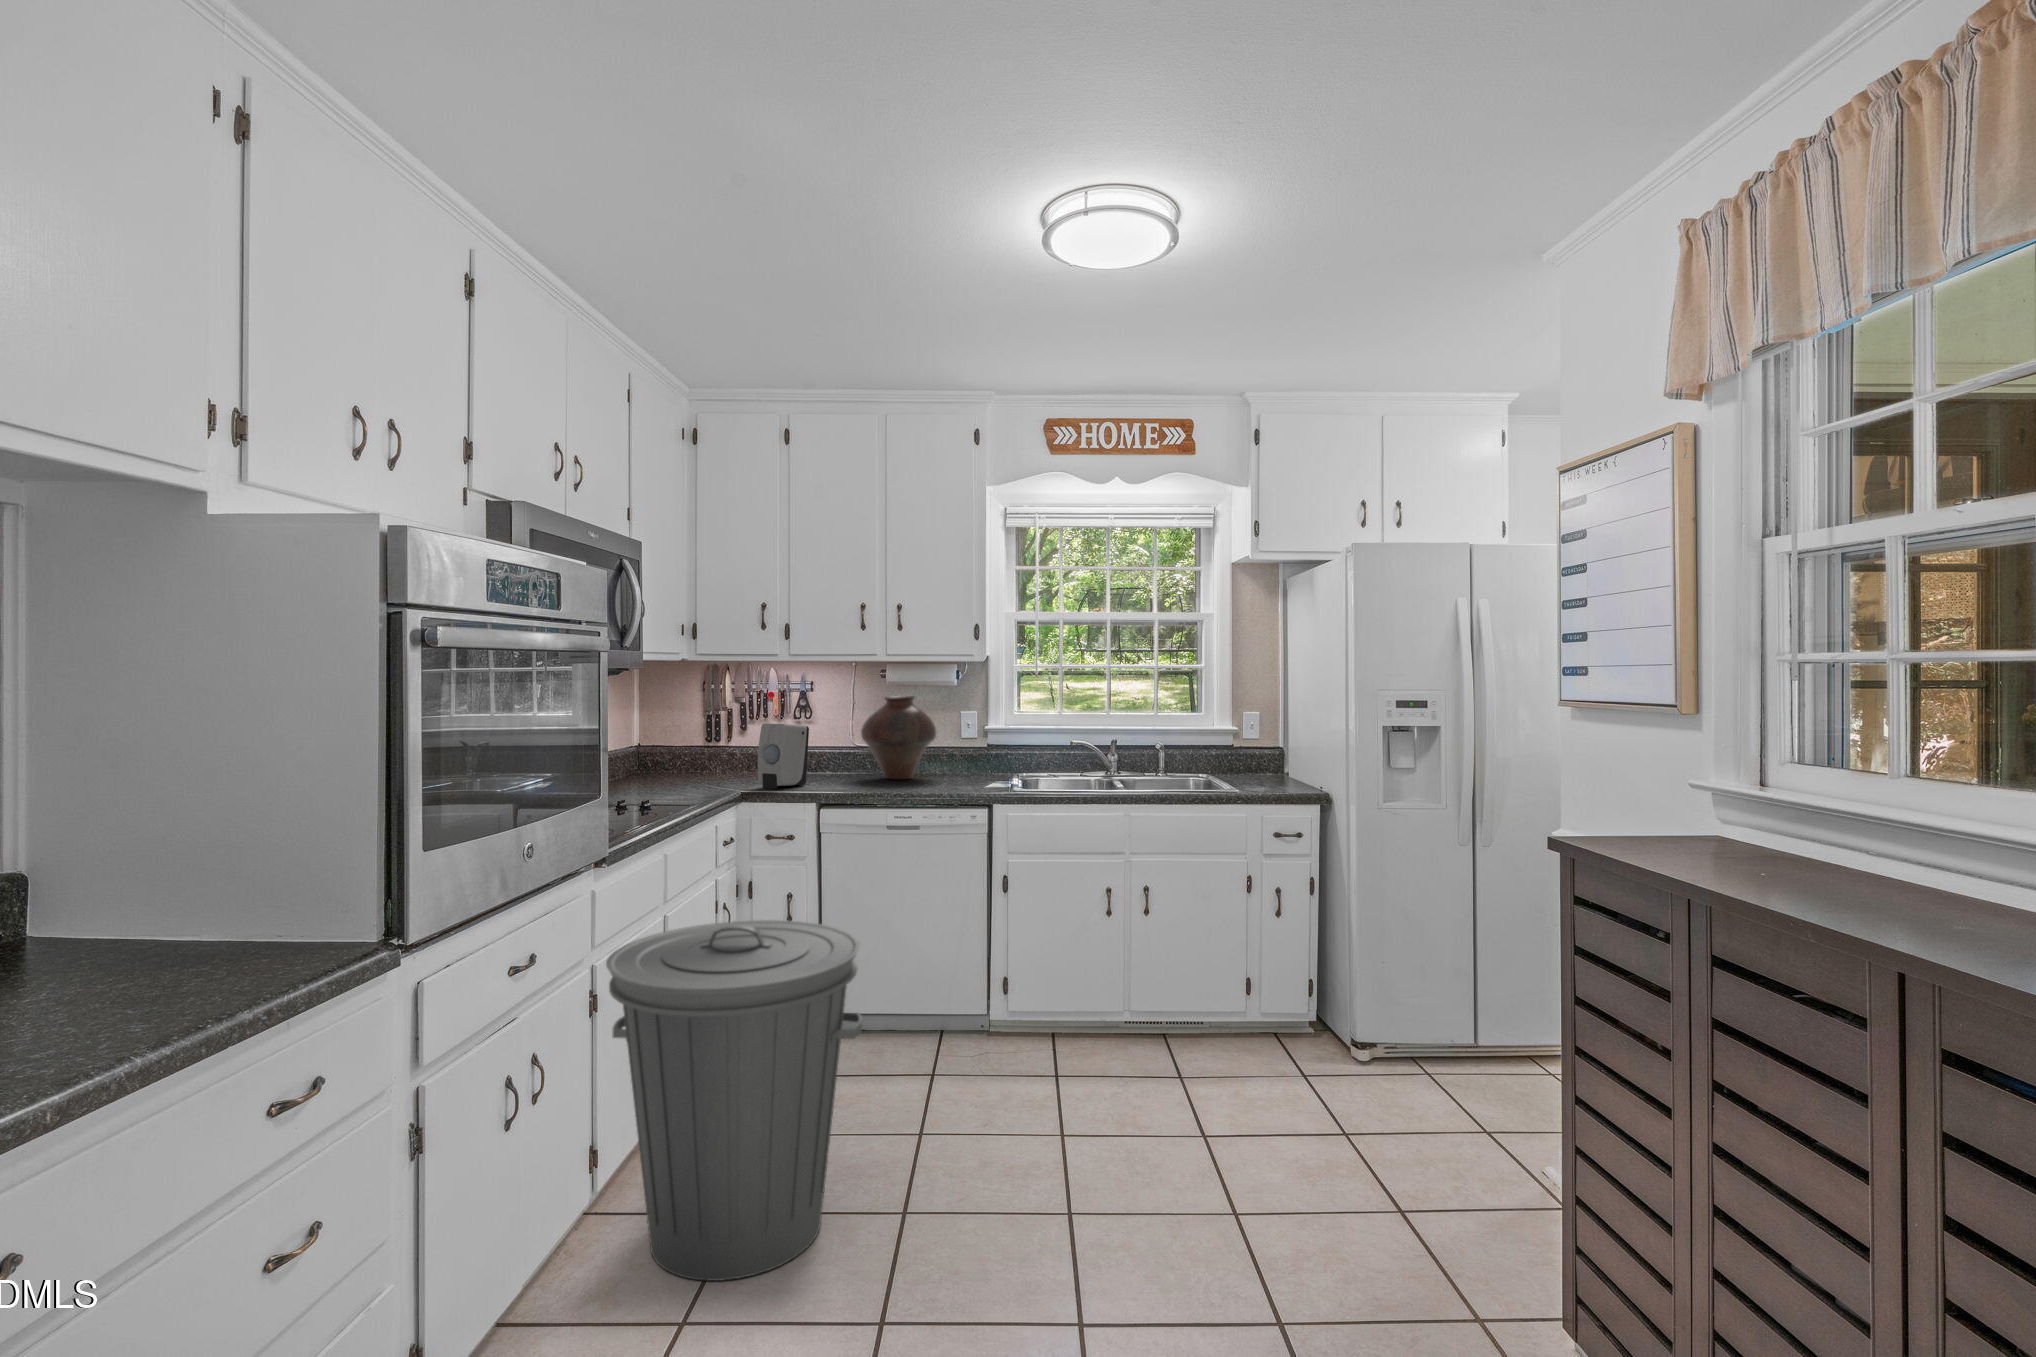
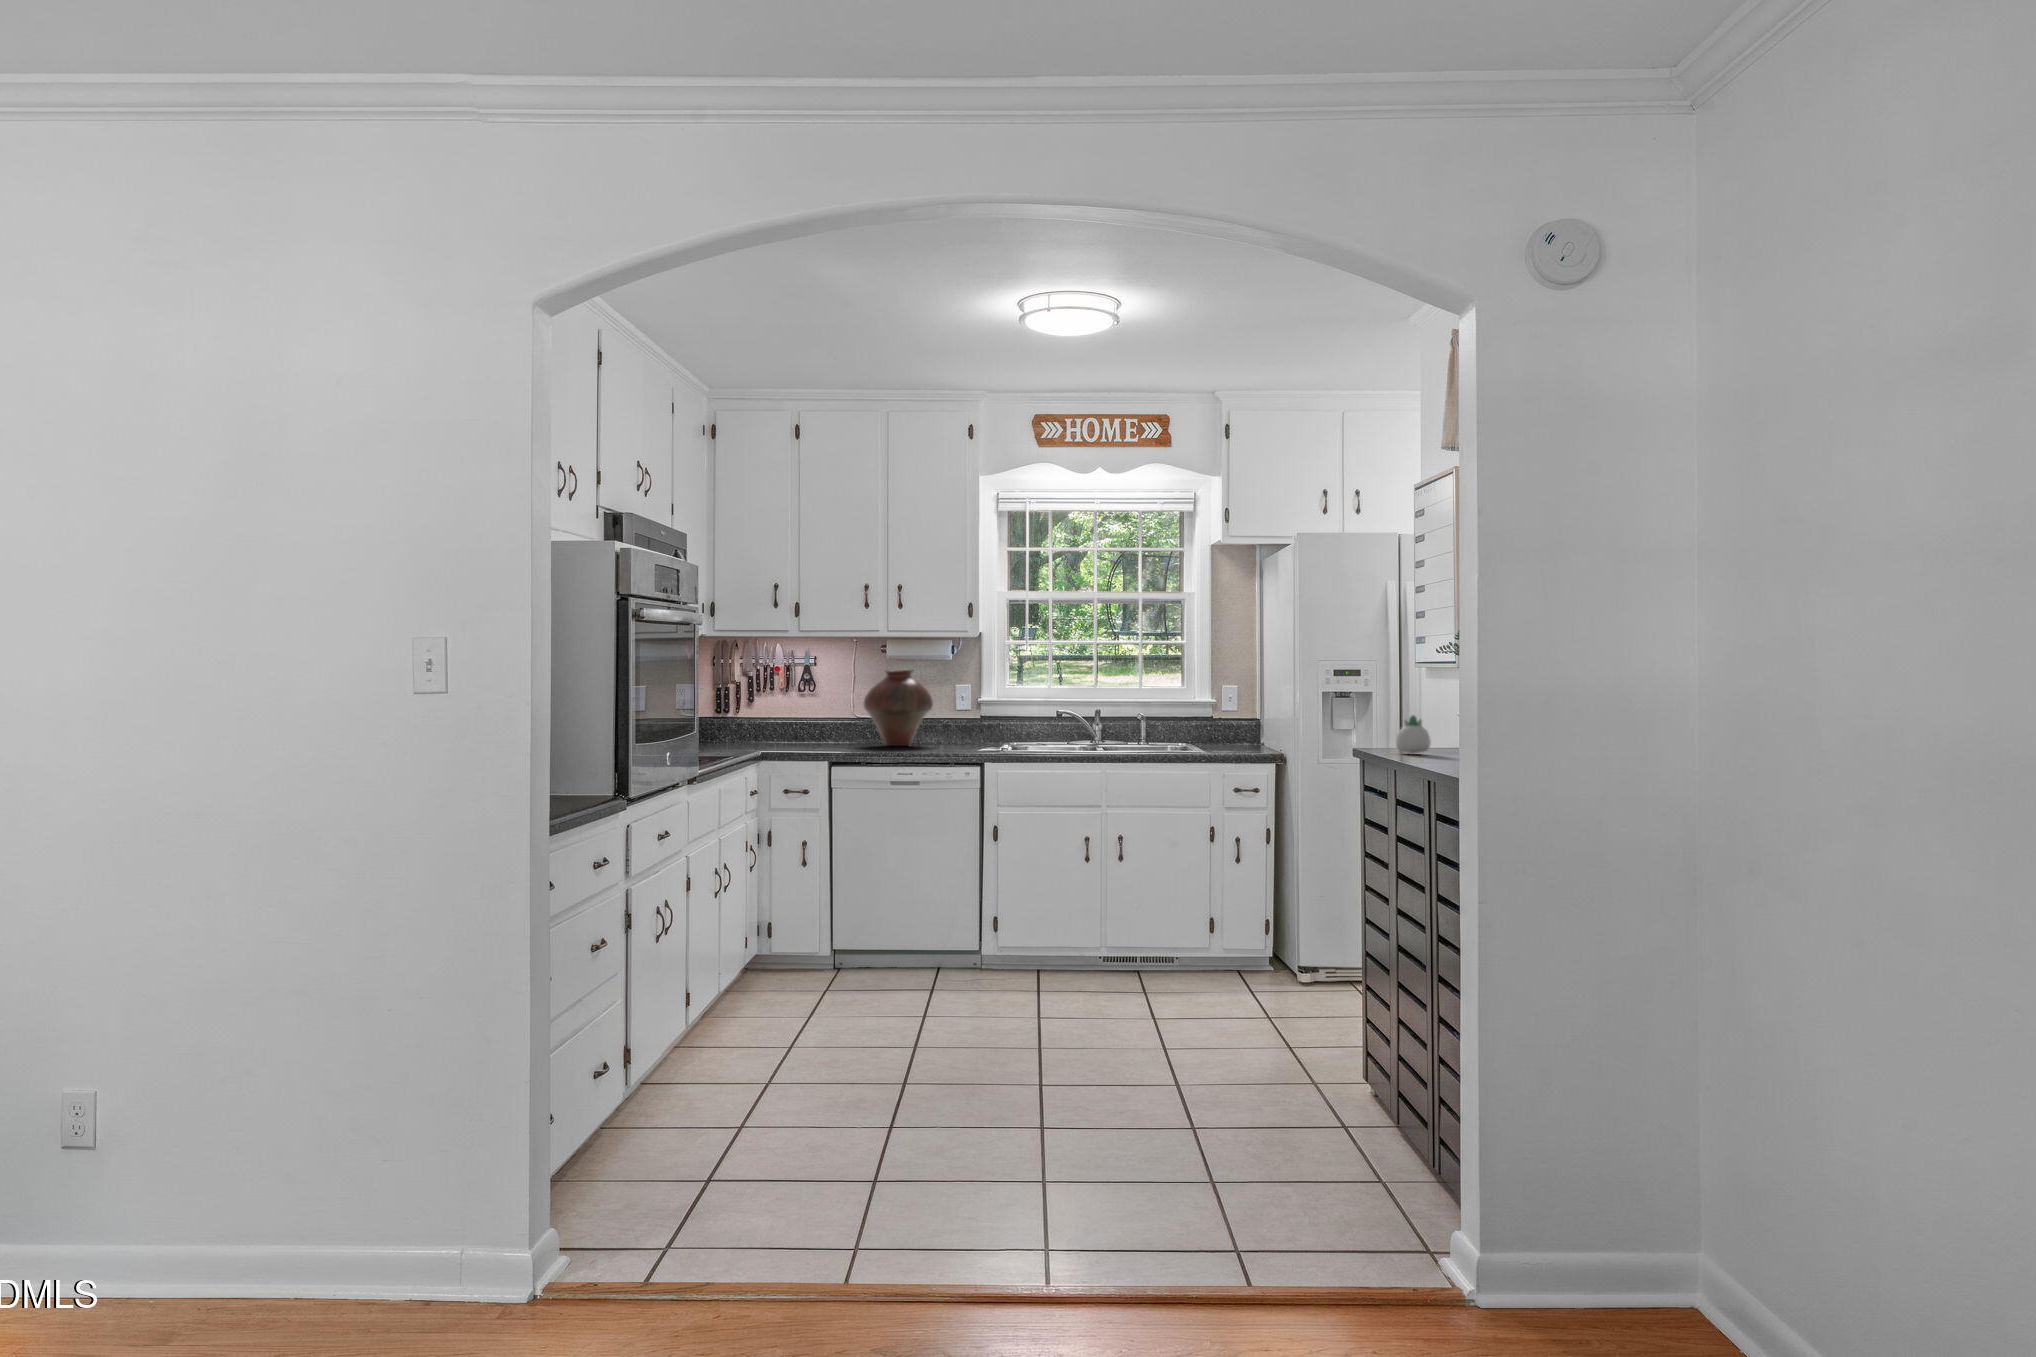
soap dispenser: present [758,723,809,789] -> none [774,693,818,750]
succulent planter: none [1636,795,1701,856] -> present [1396,715,1430,753]
trash can: present [606,920,862,1281] -> none [701,828,884,1070]

